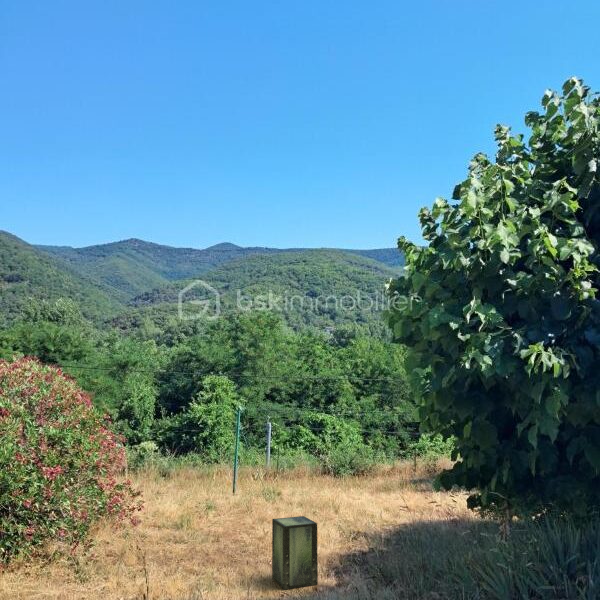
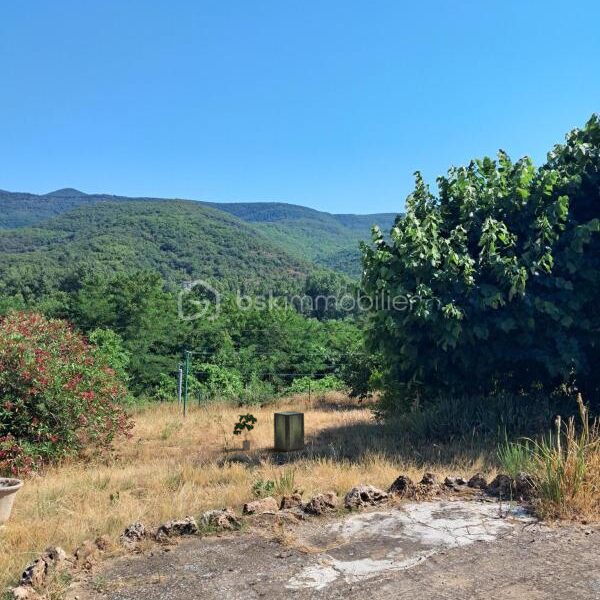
potted plant: none [204,516,251,578] -> present [233,413,257,450]

